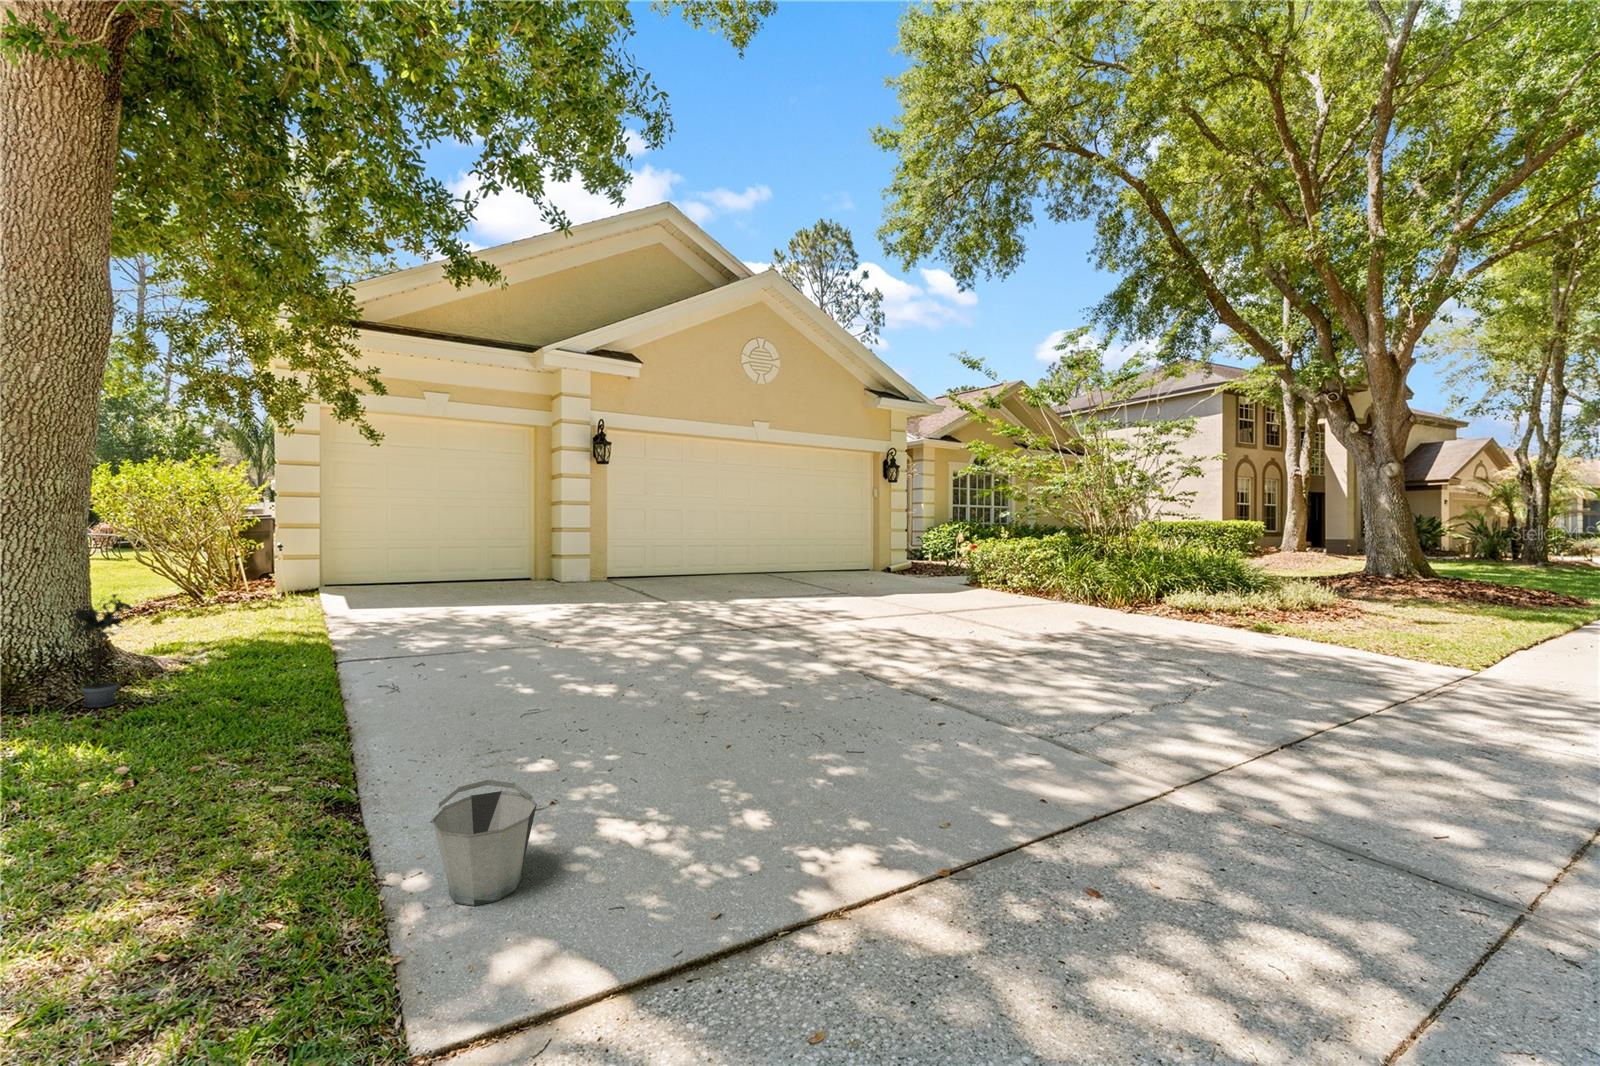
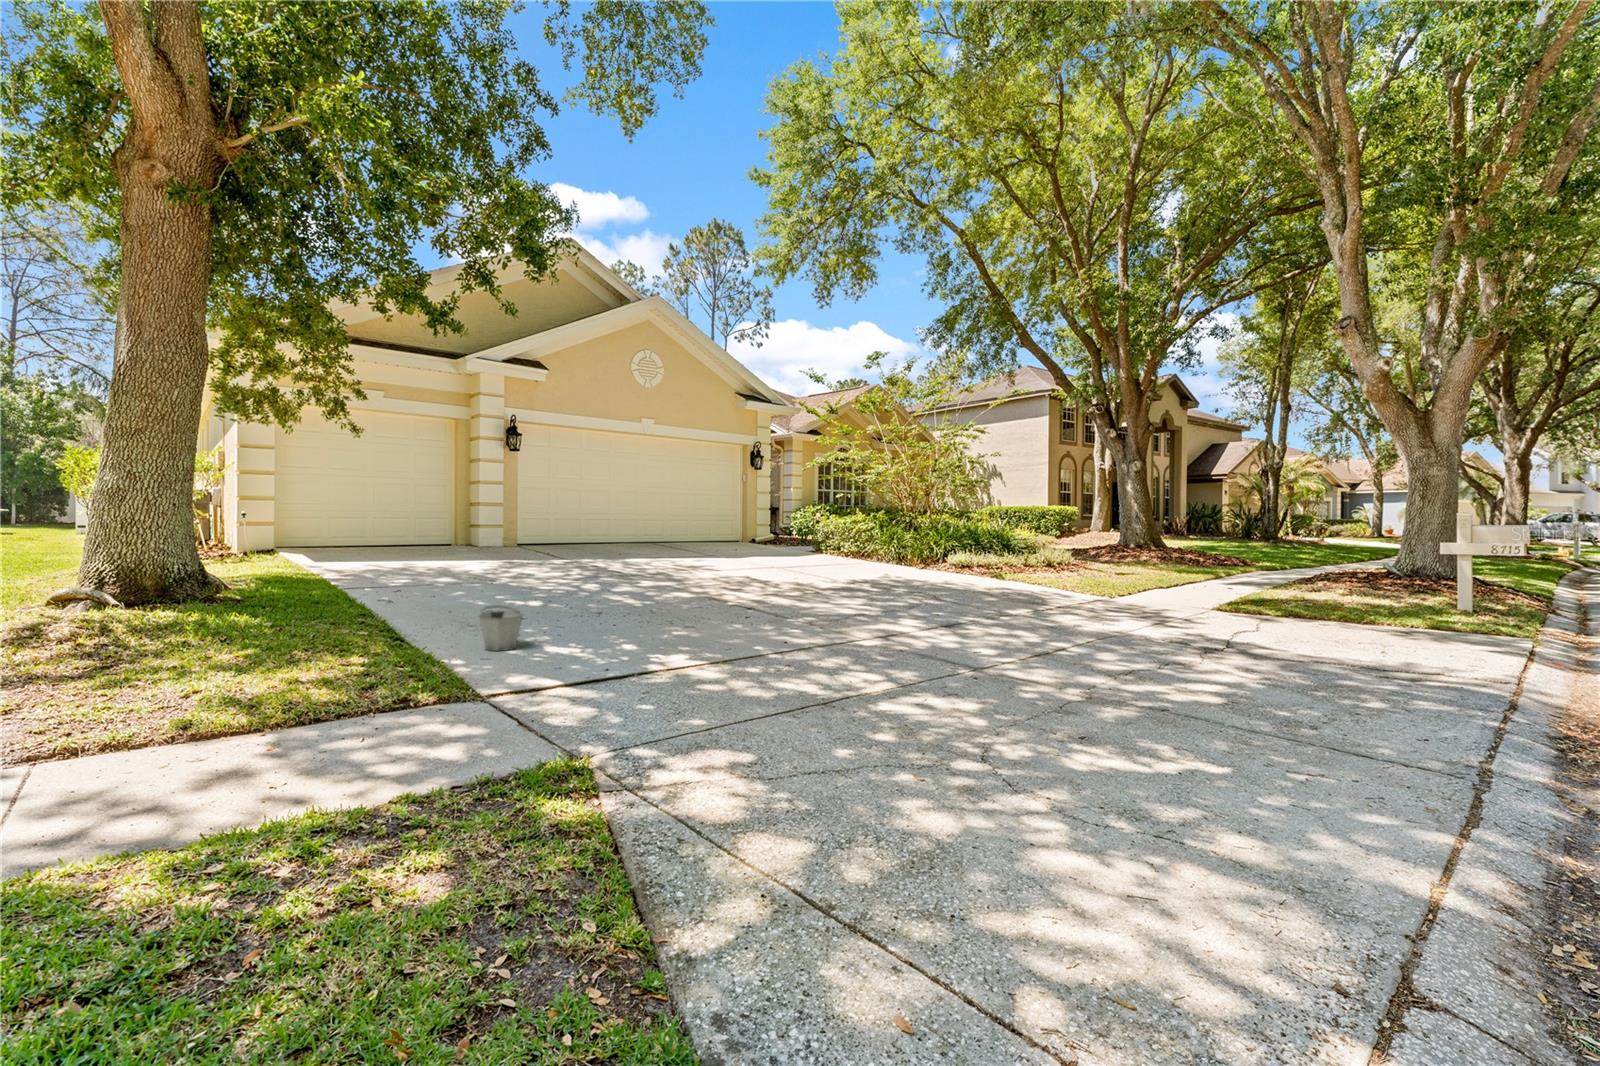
potted plant: present [63,594,132,708] -> none [202,532,240,601]

